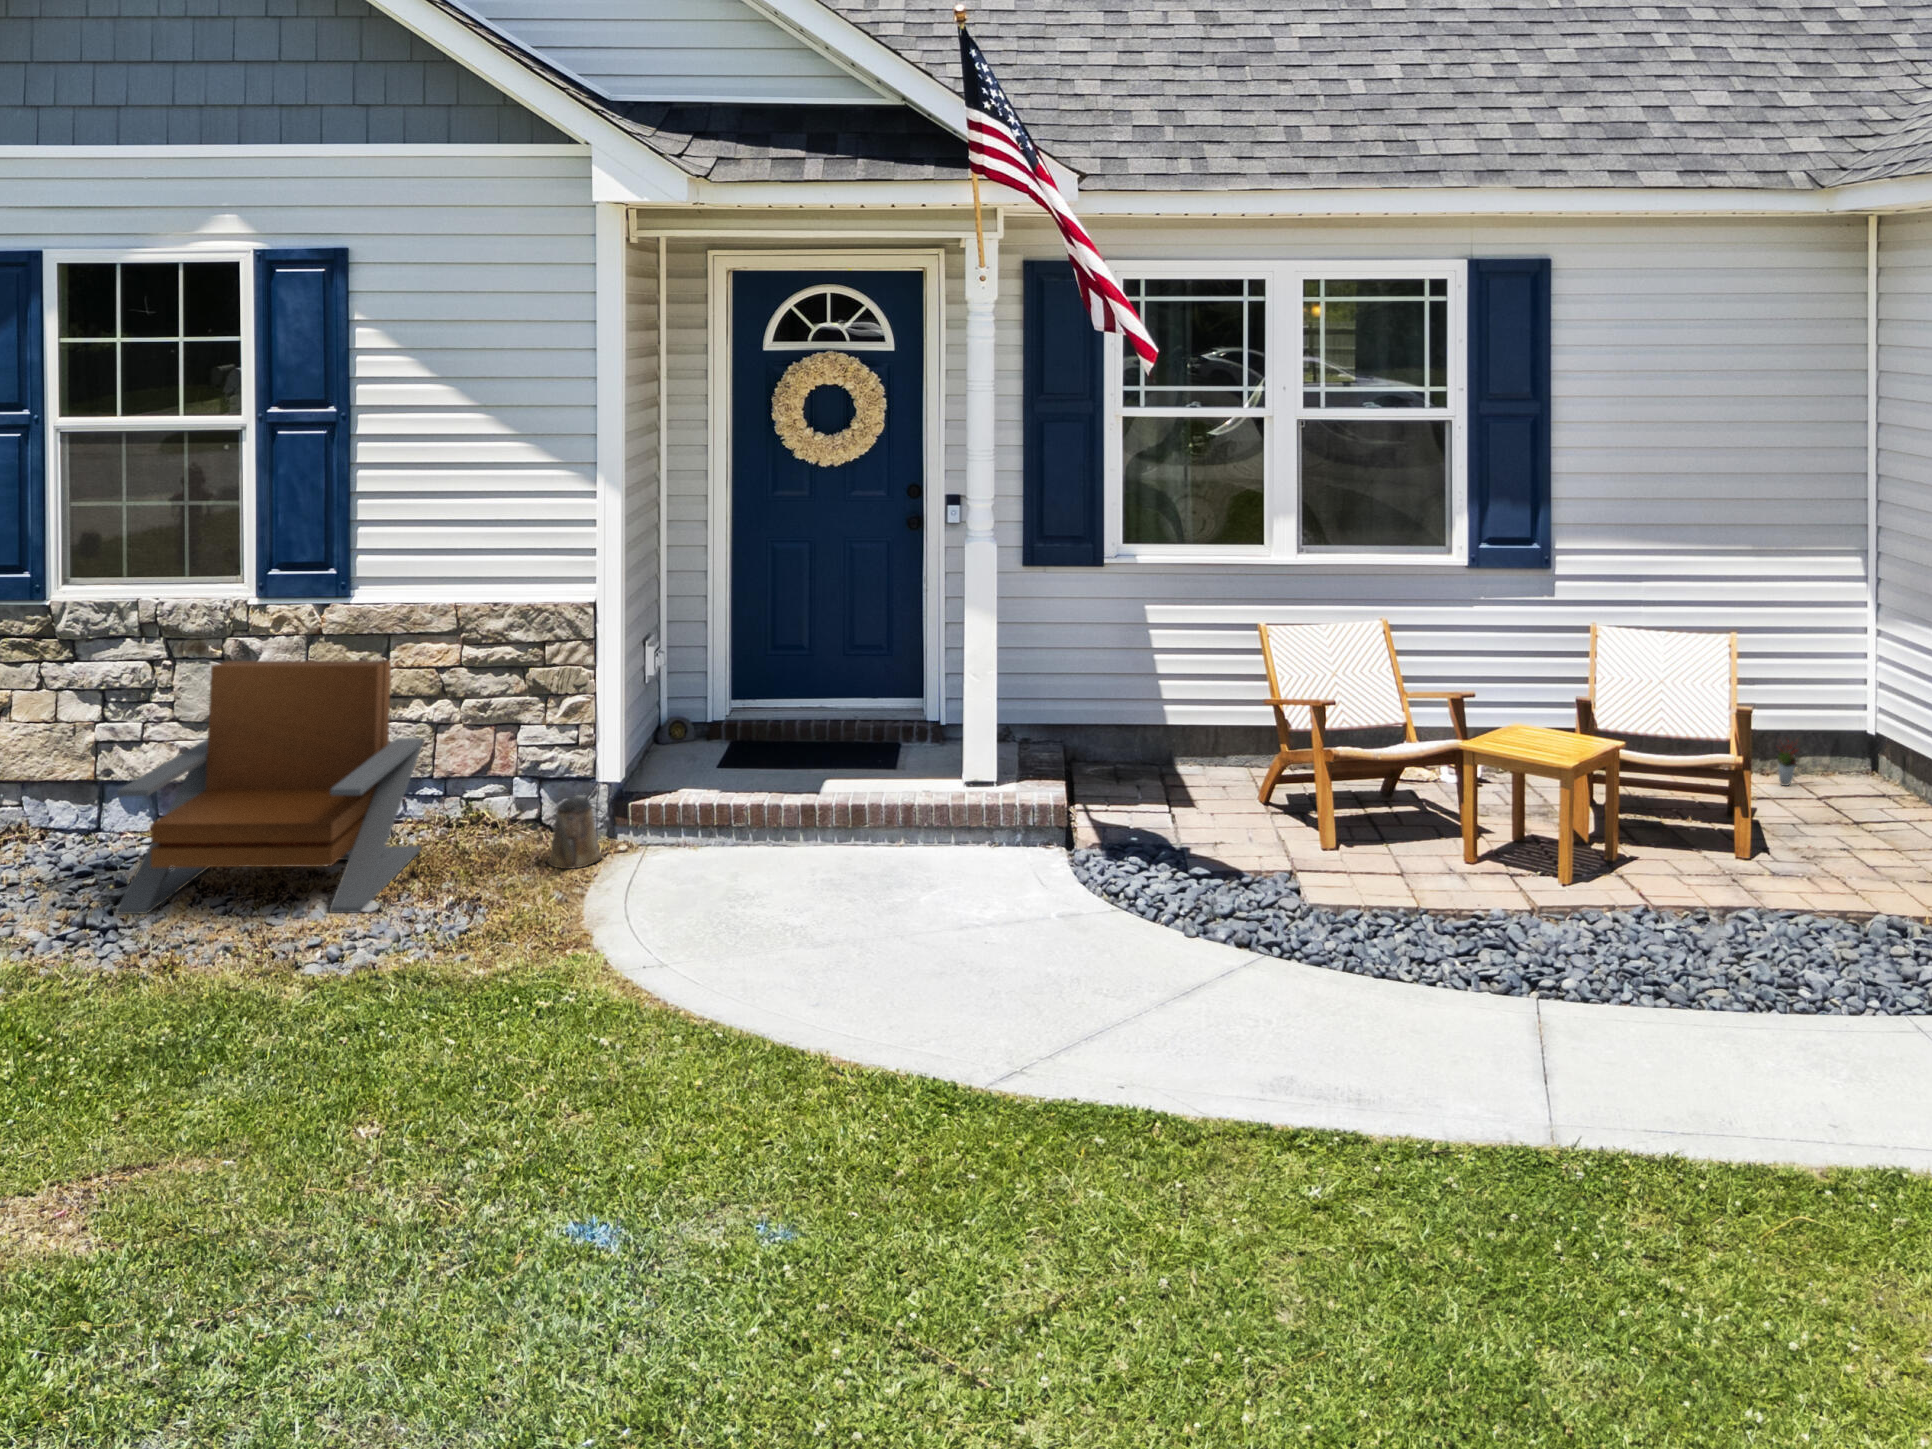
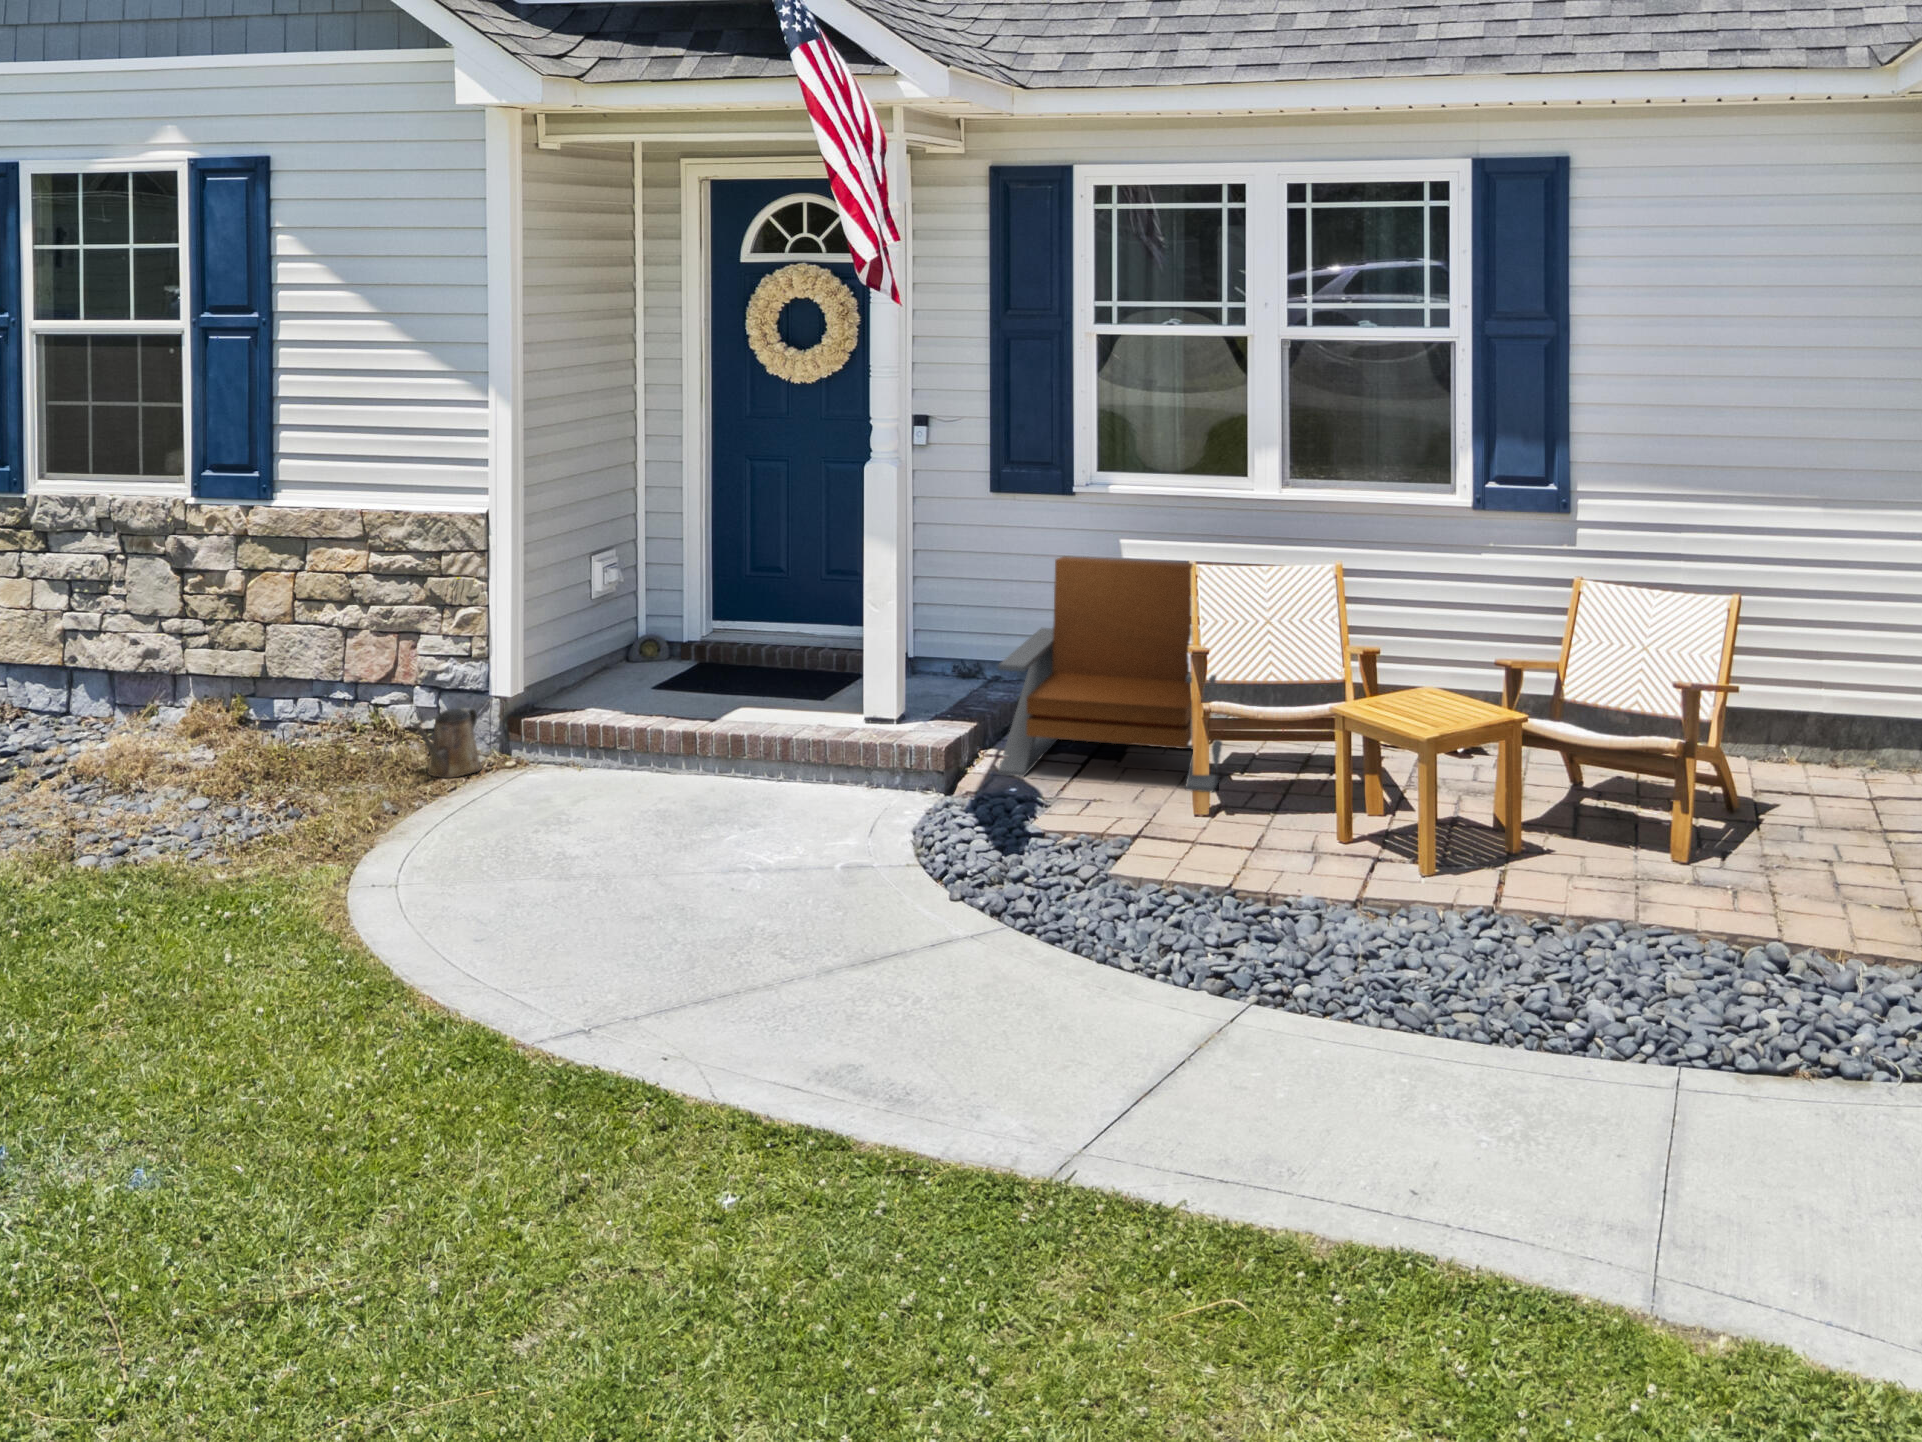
lounge chair: present [116,660,423,914] -> present [998,556,1222,792]
decorative plant: present [1777,741,1799,786] -> none [1856,738,1886,797]

